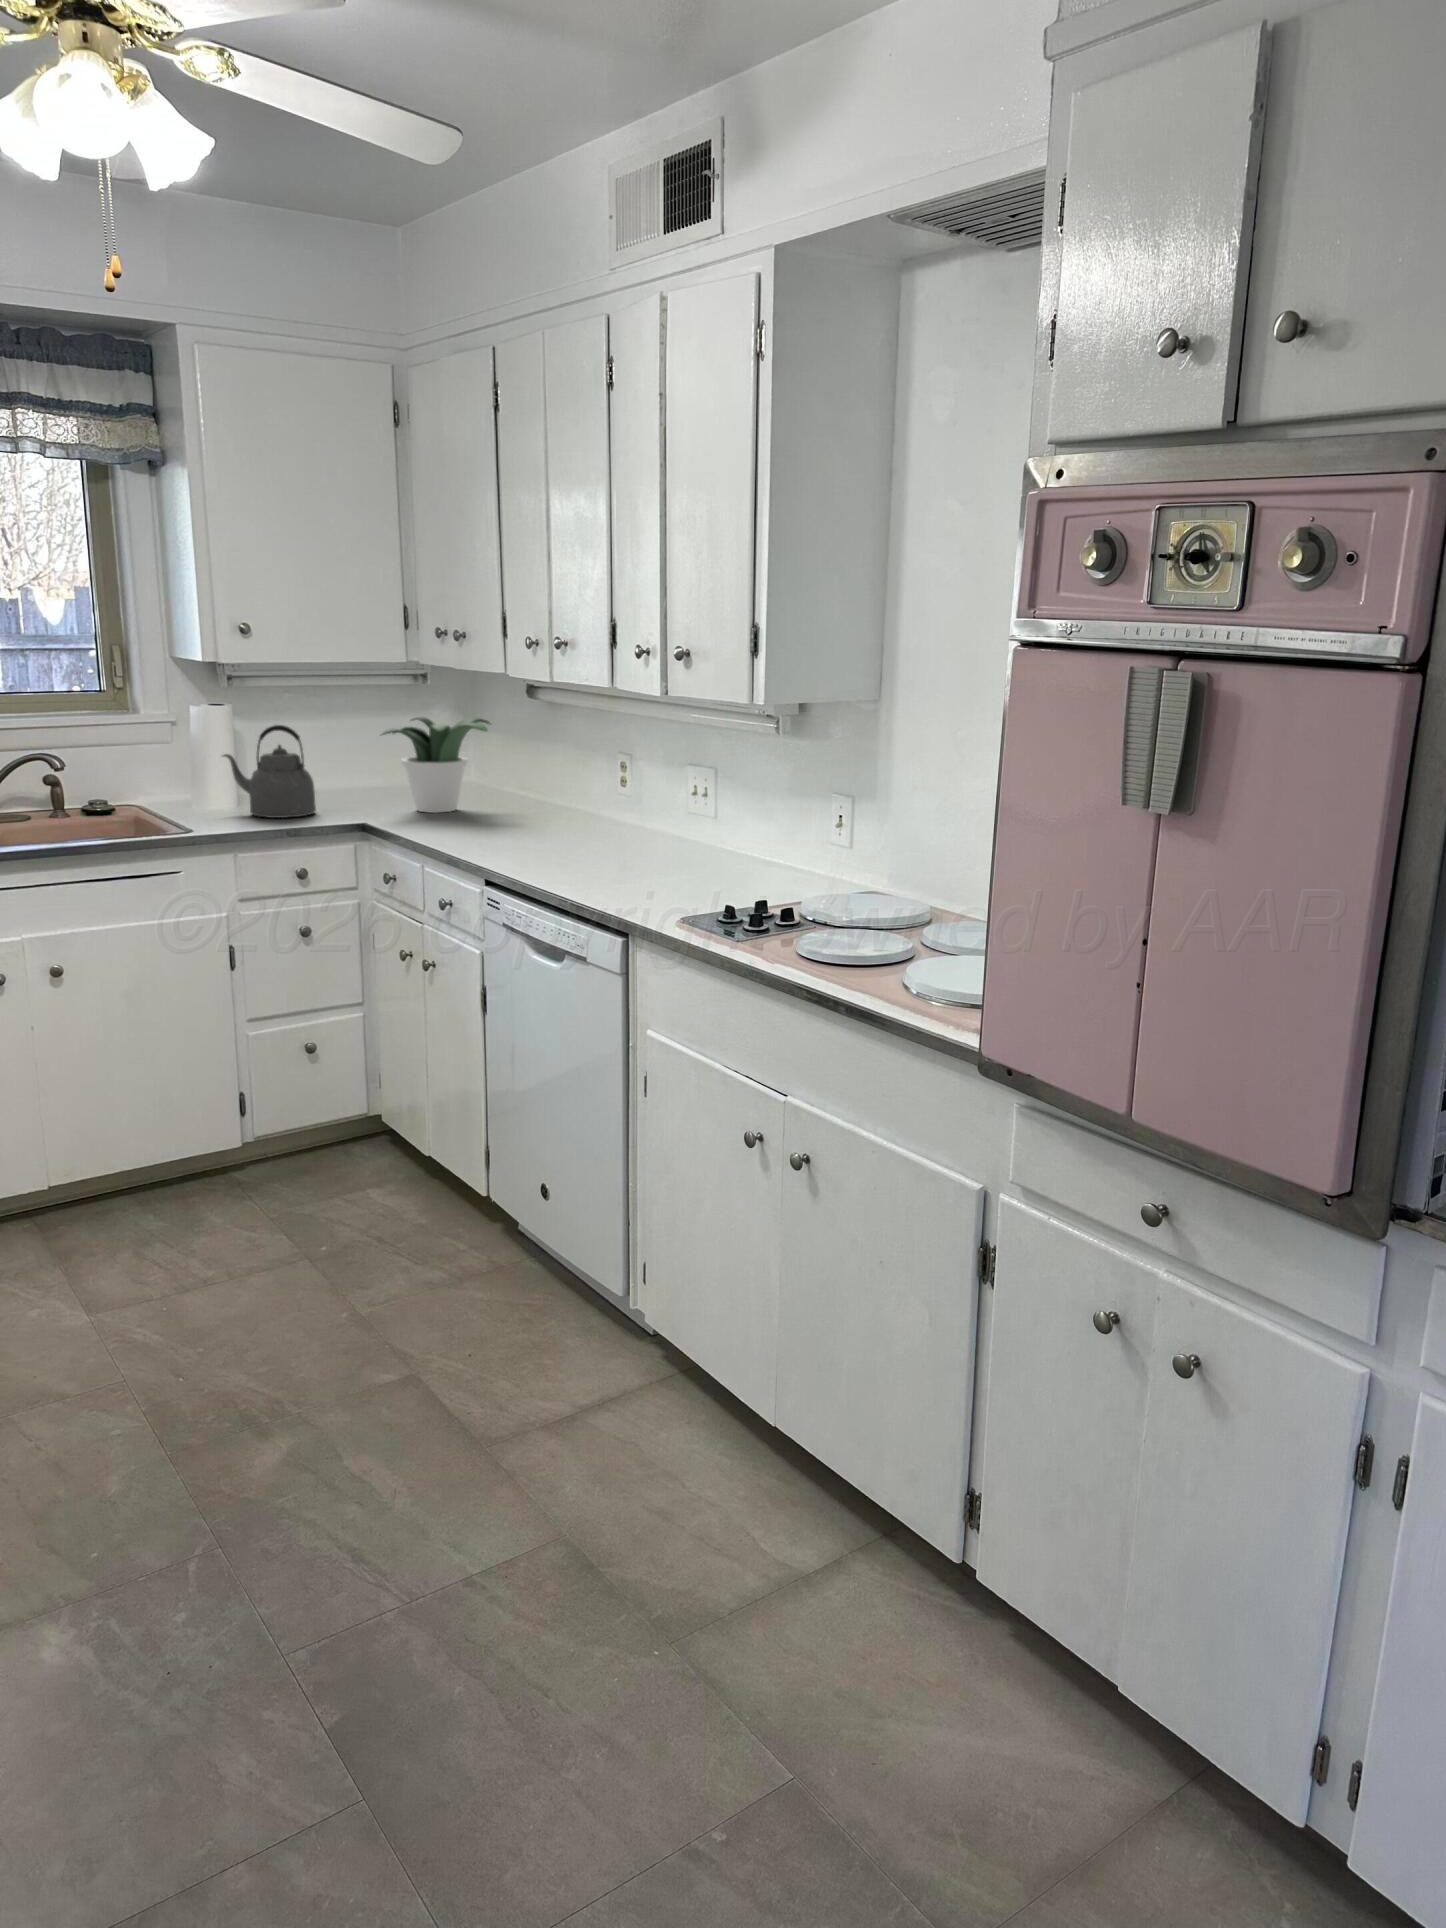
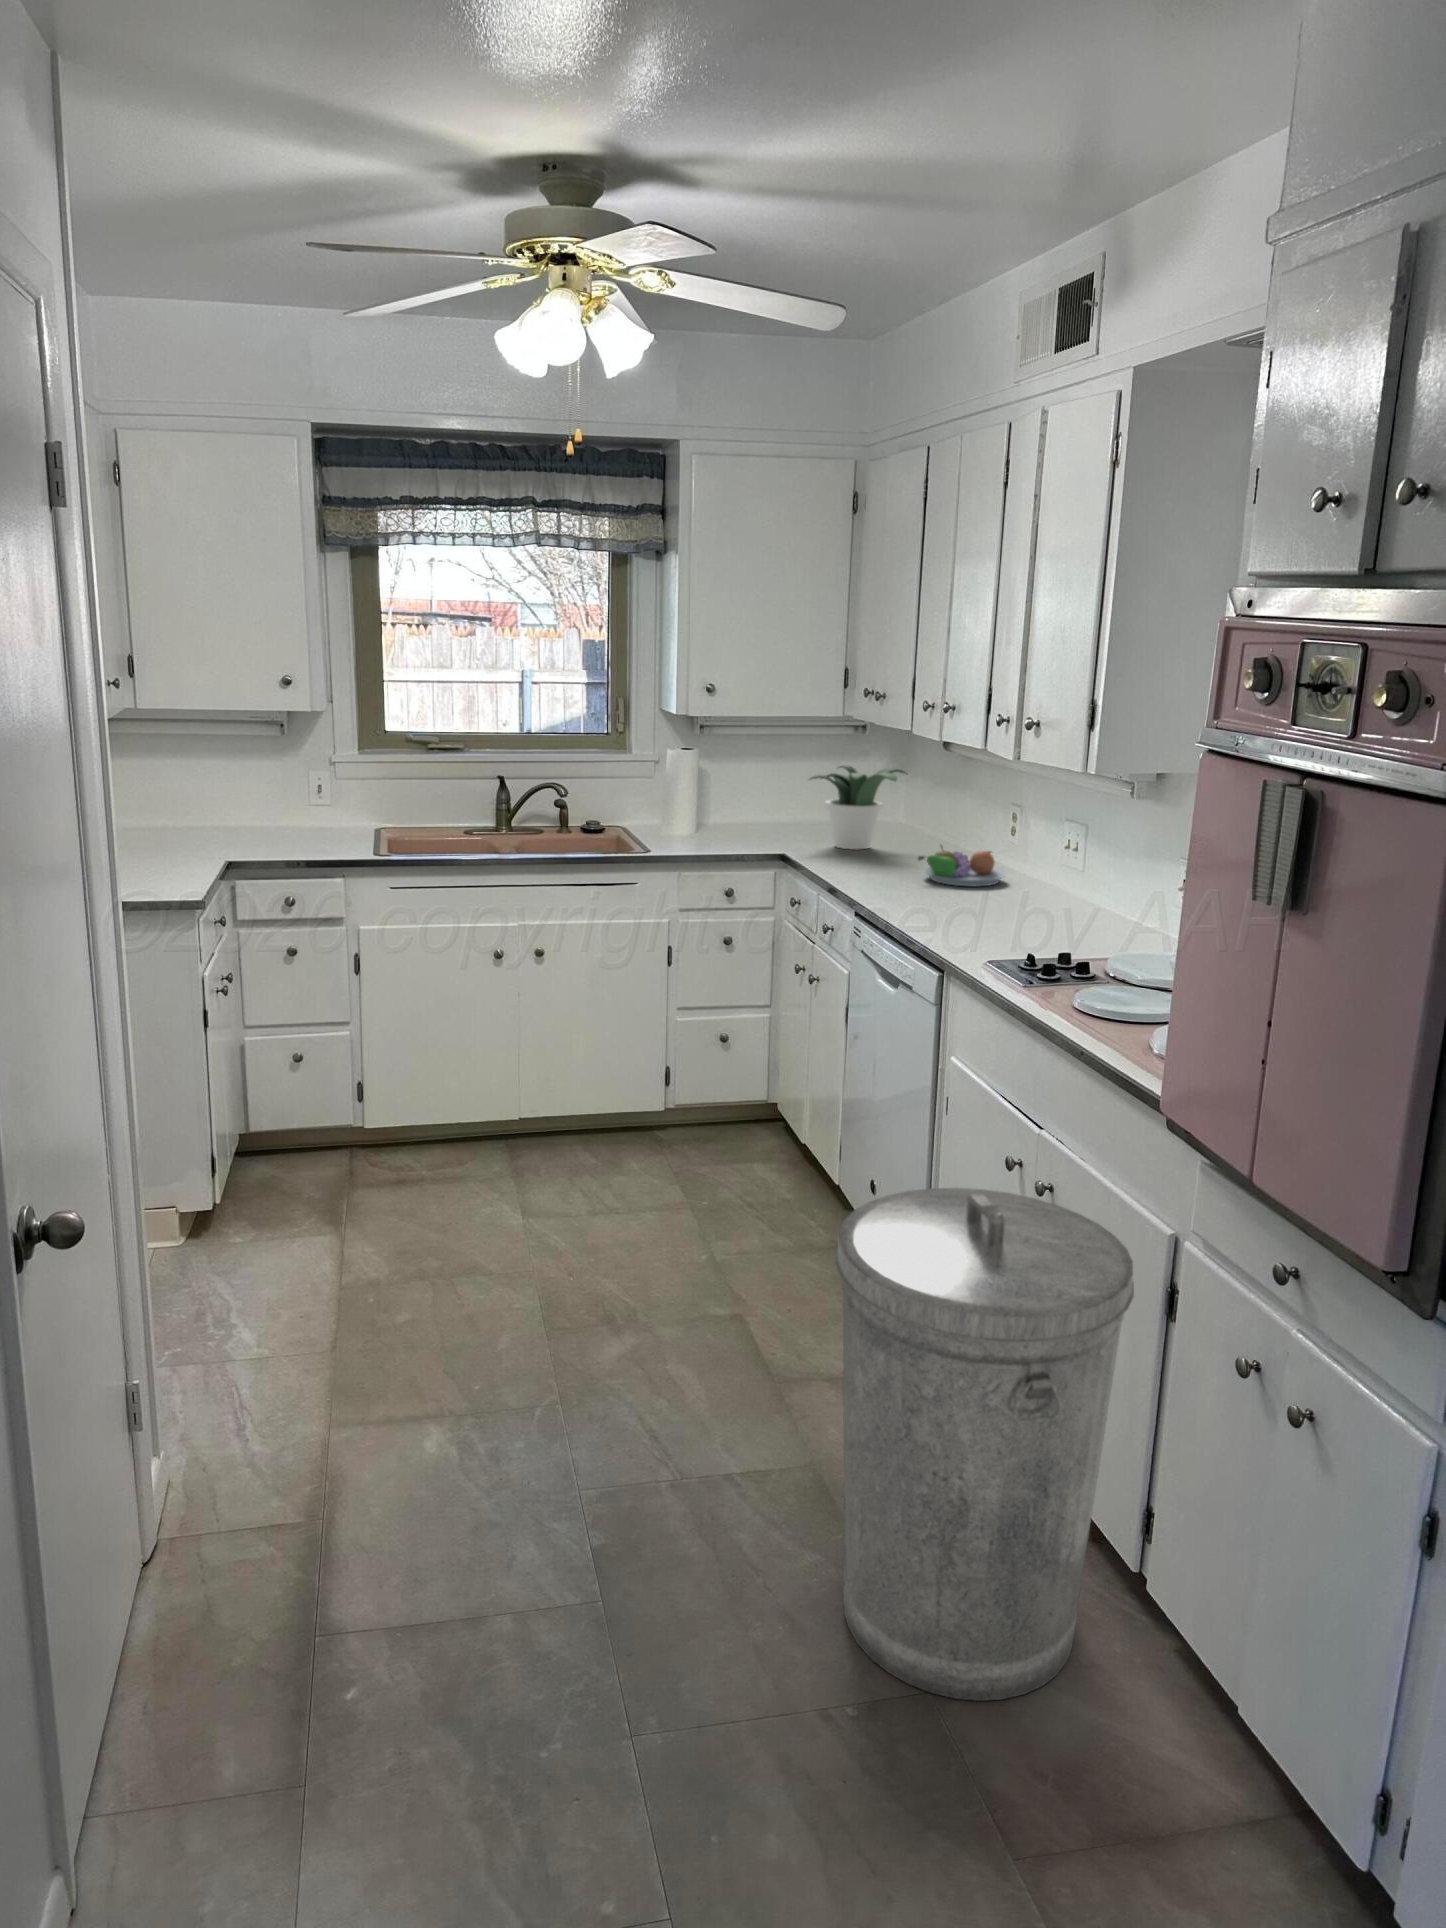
kettle: present [223,725,316,818] -> none [682,767,752,845]
fruit bowl: none [535,798,632,842] -> present [918,846,1006,887]
trash can: none [631,1176,975,1777] -> present [835,1188,1134,1701]

